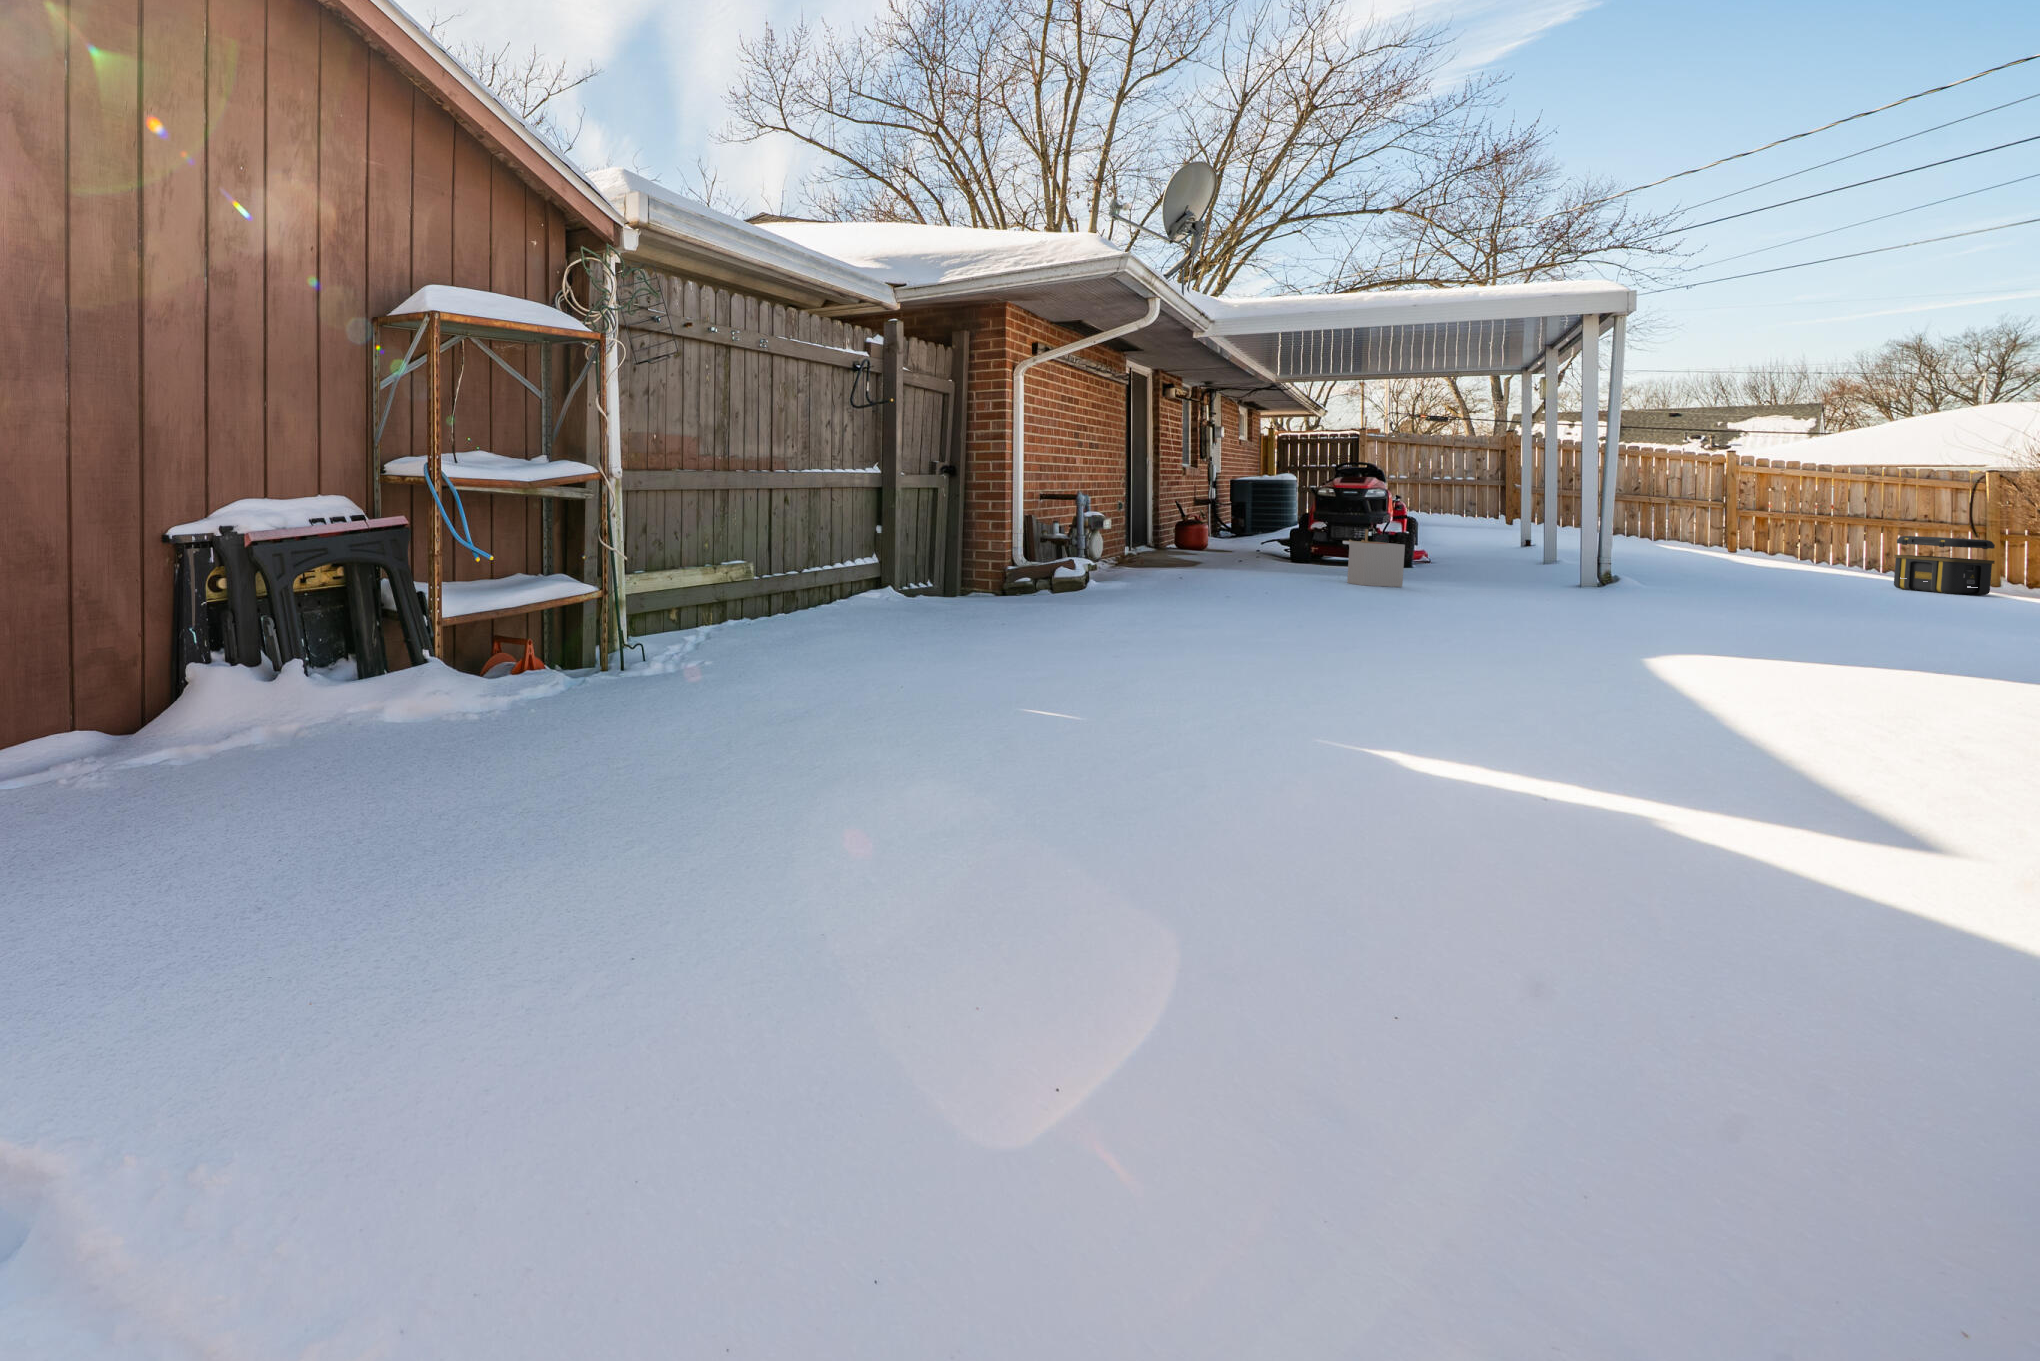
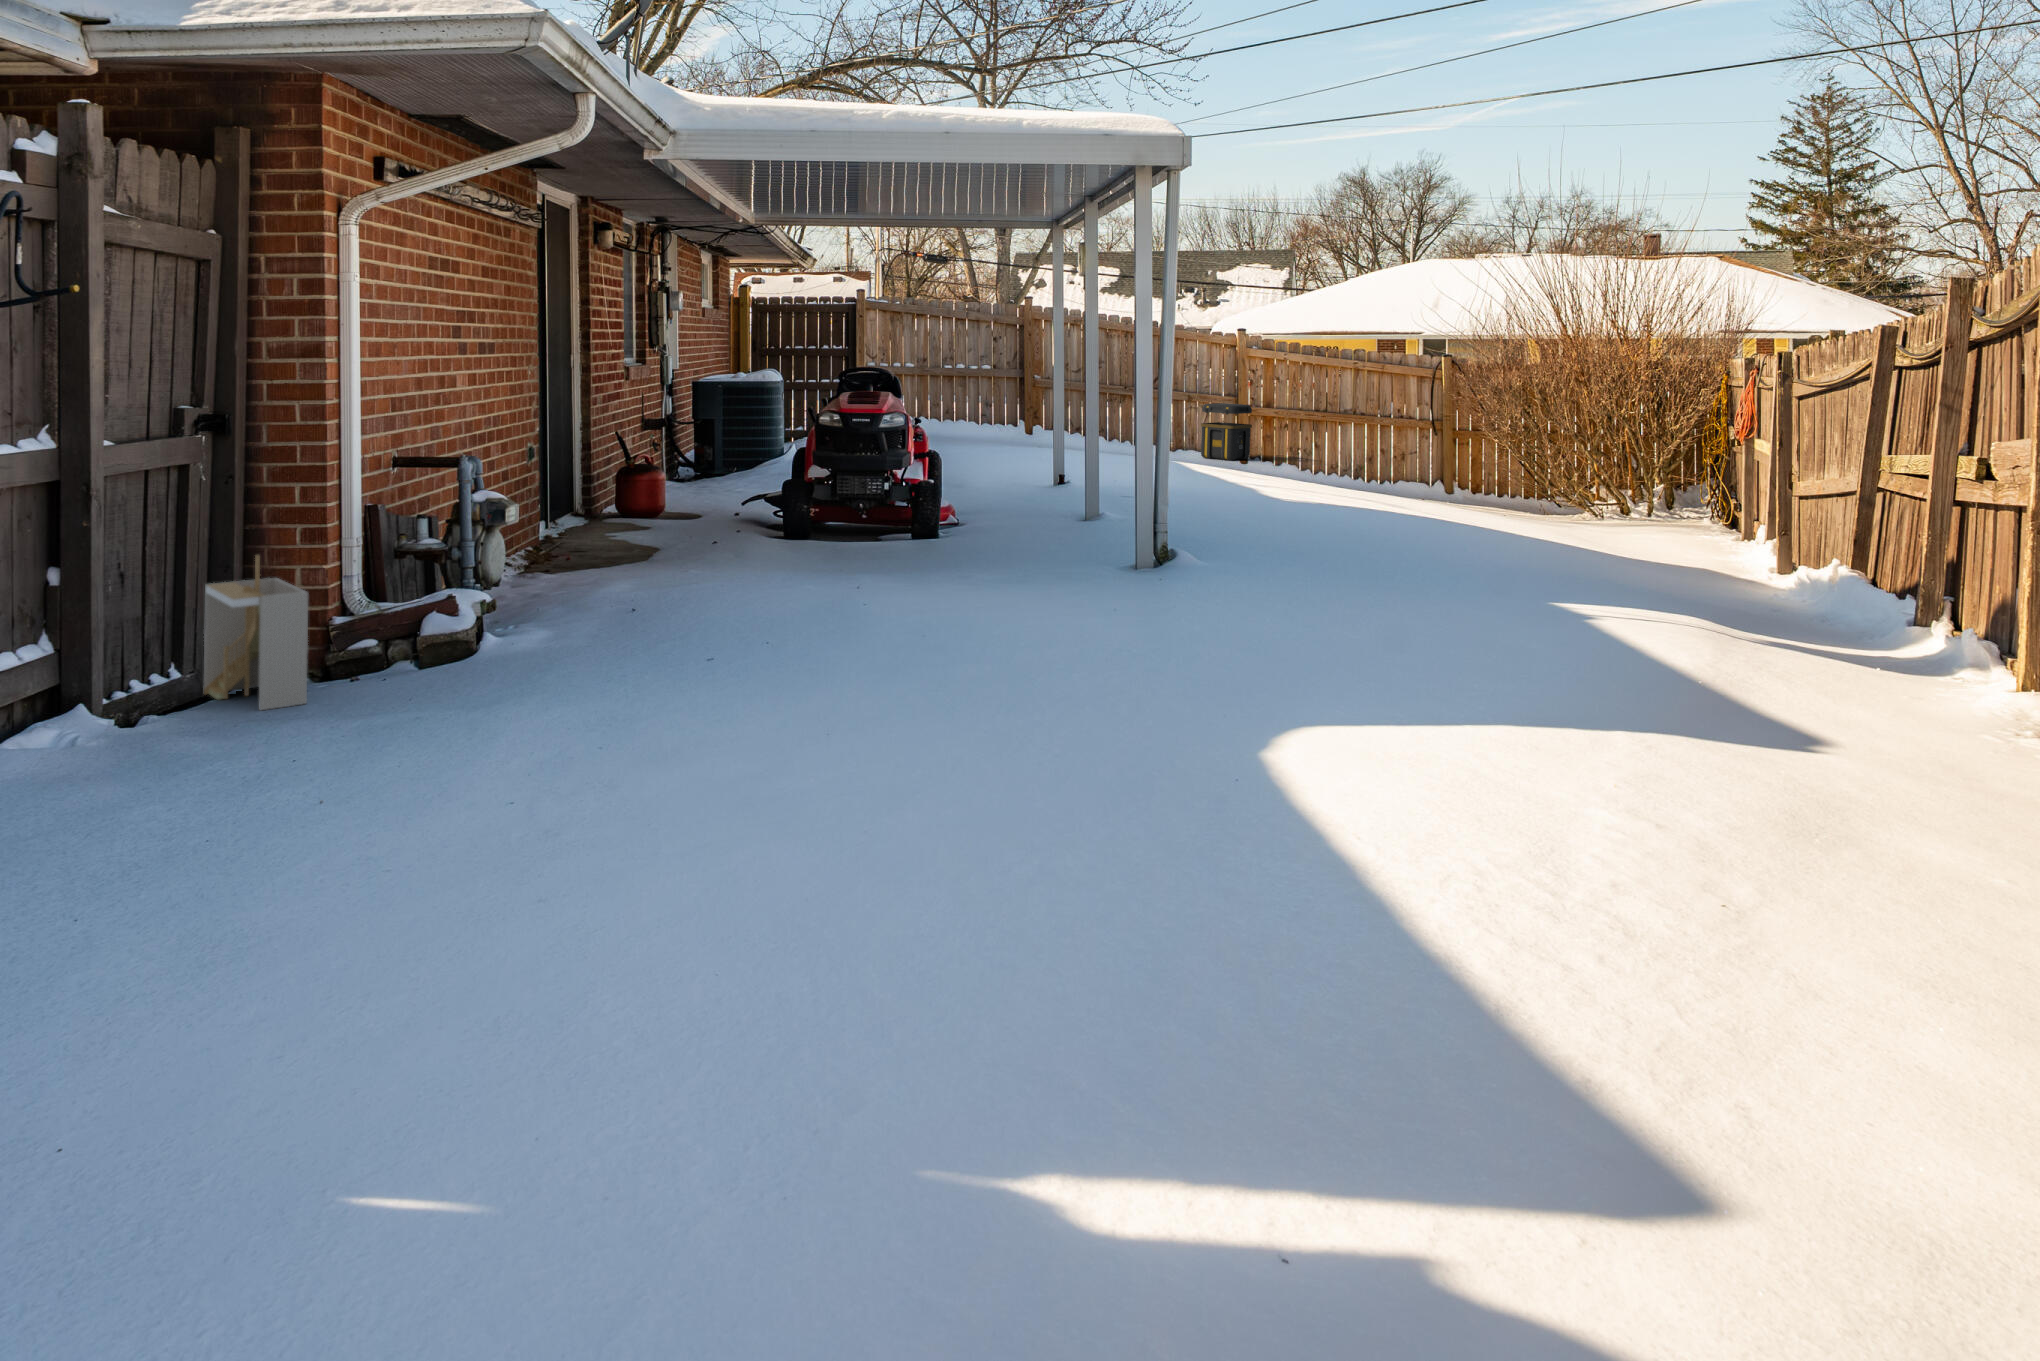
storage bin: present [1343,529,1405,587] -> present [204,555,308,710]

